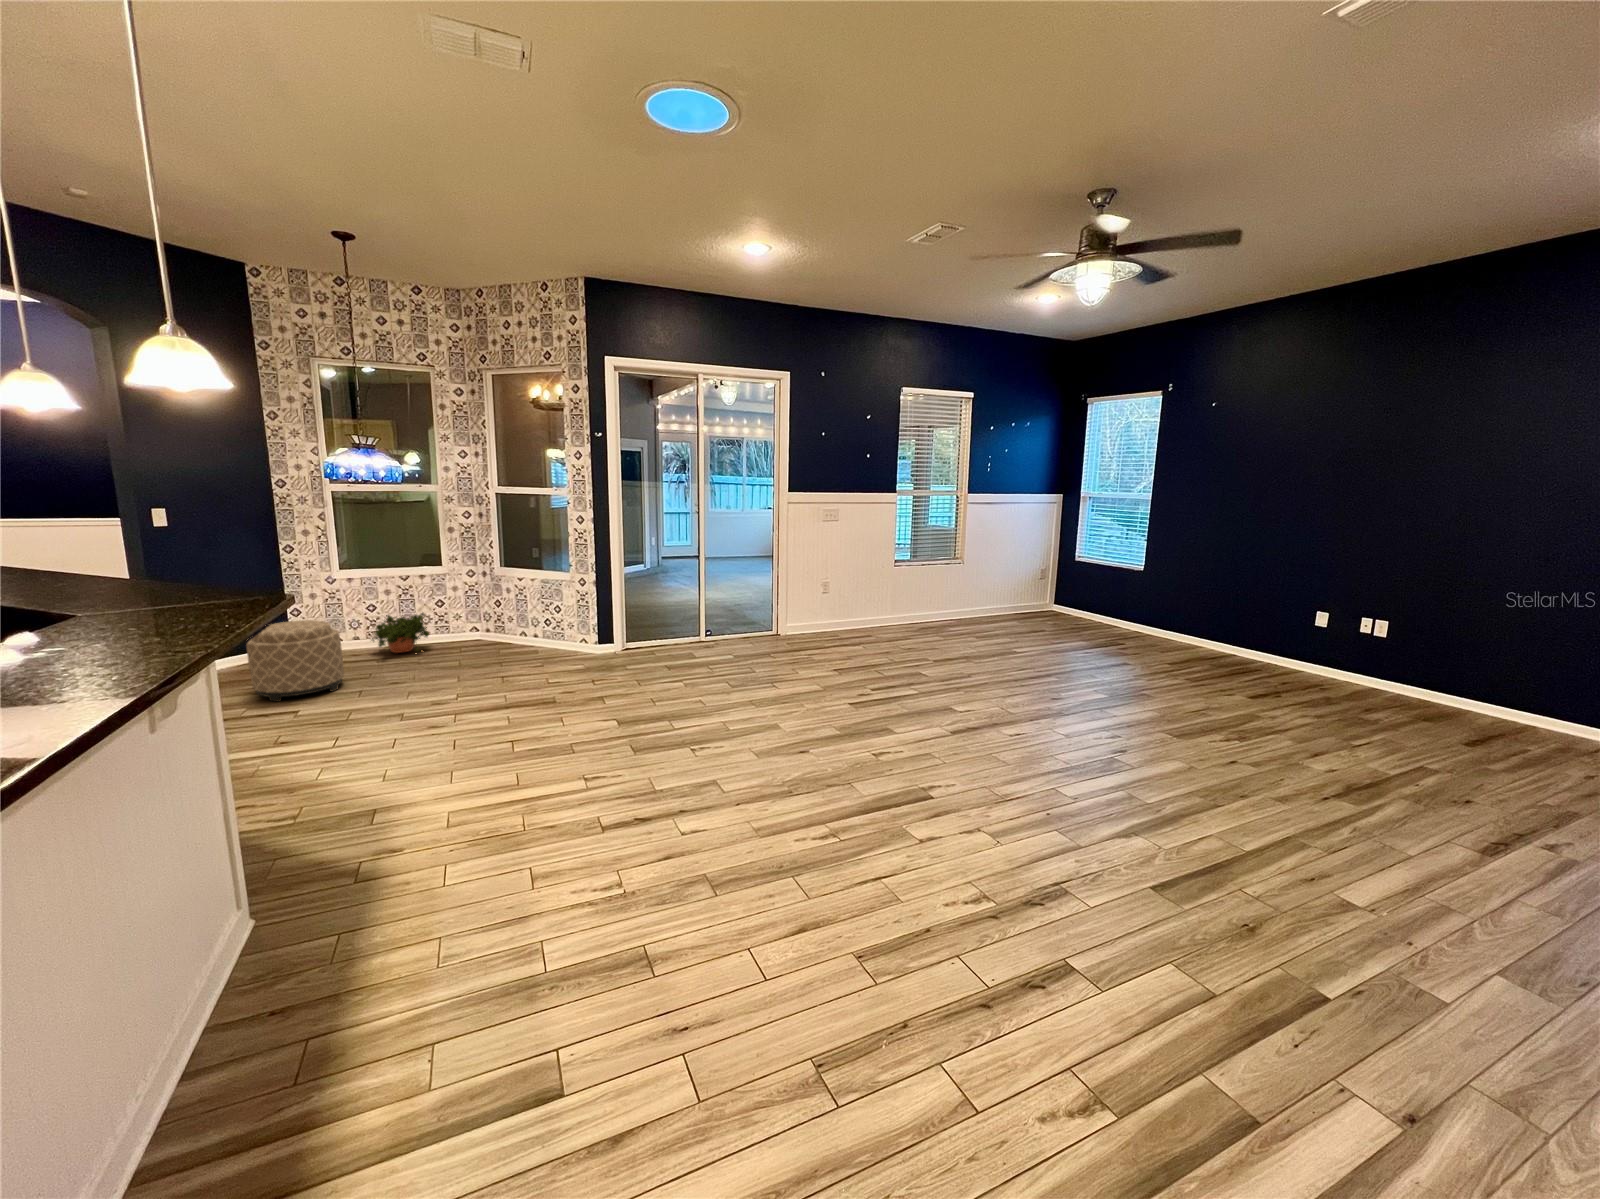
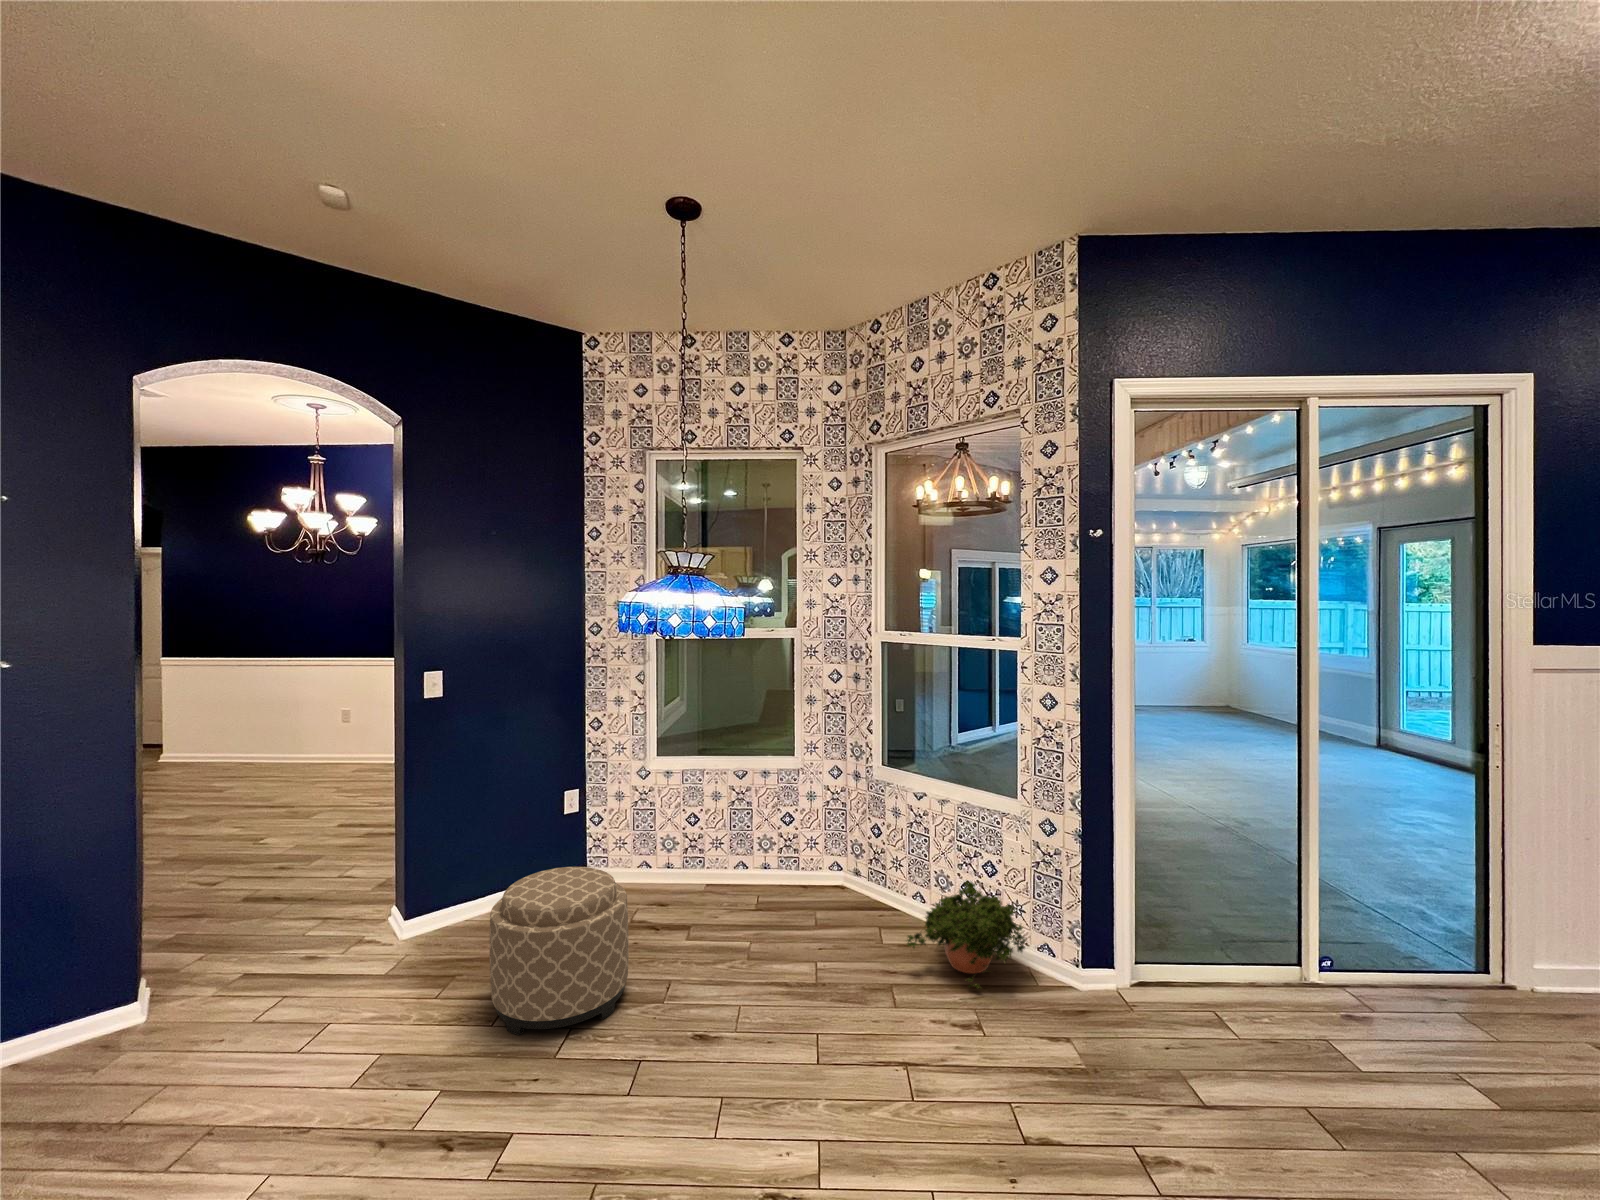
potted plant: present [371,613,429,653] -> present [907,882,1026,988]

